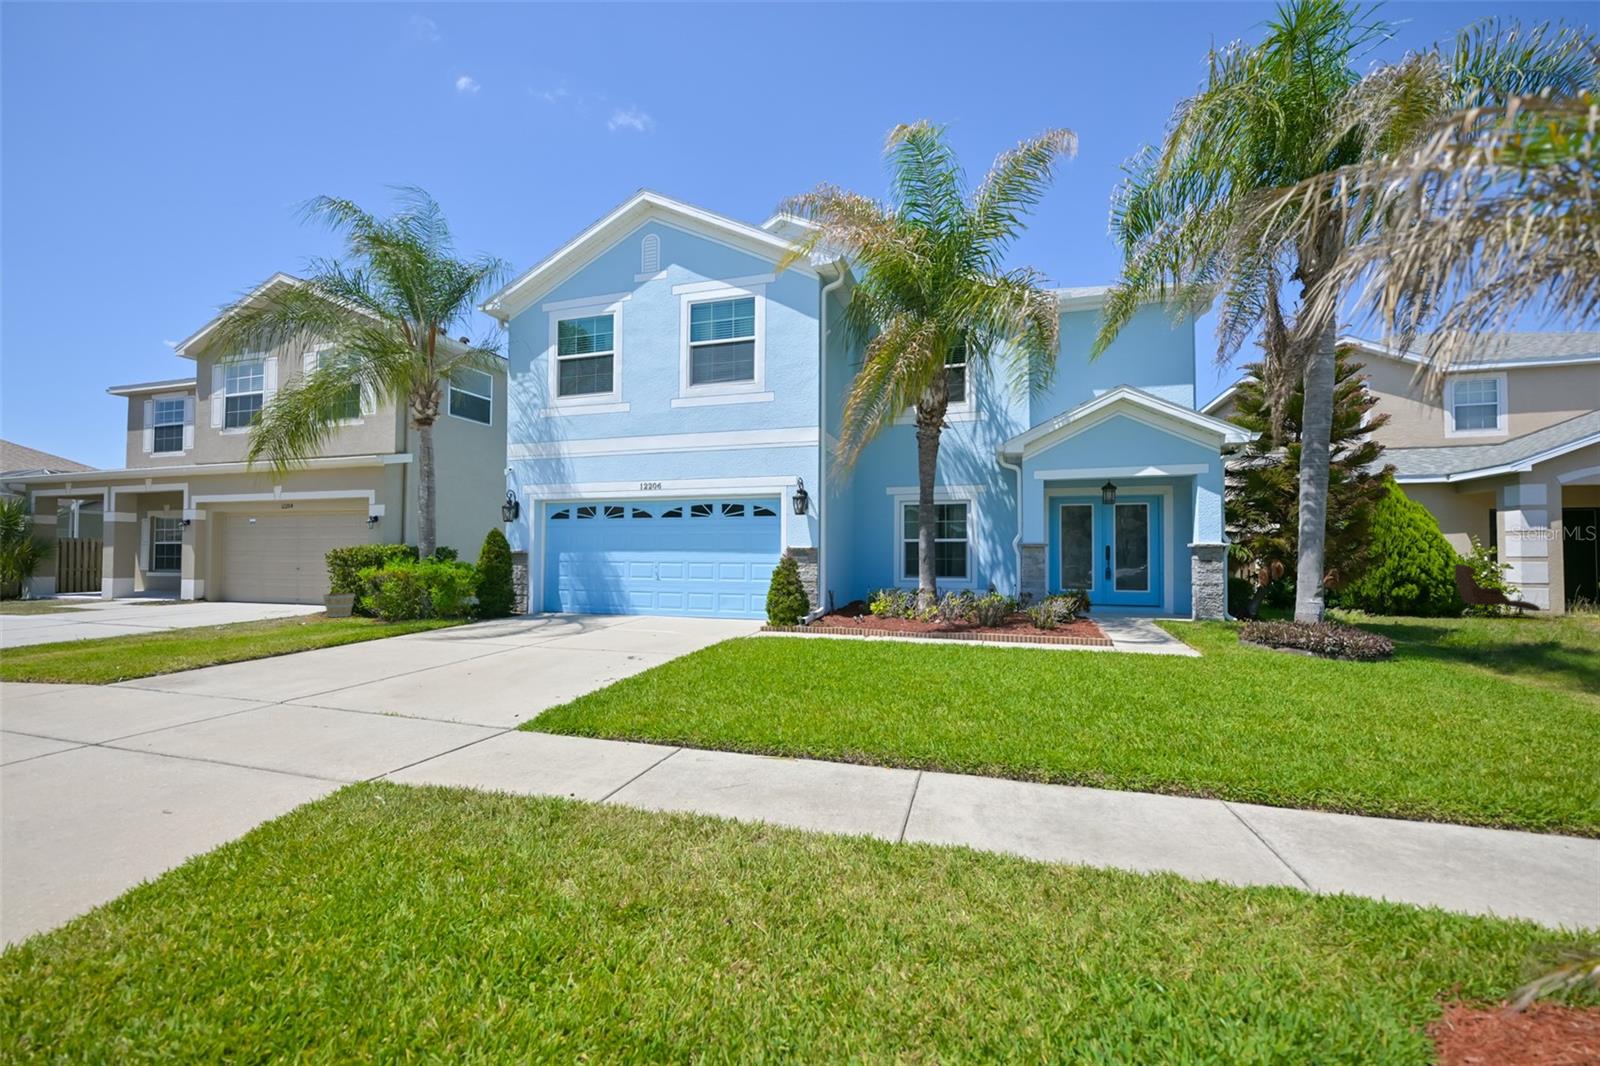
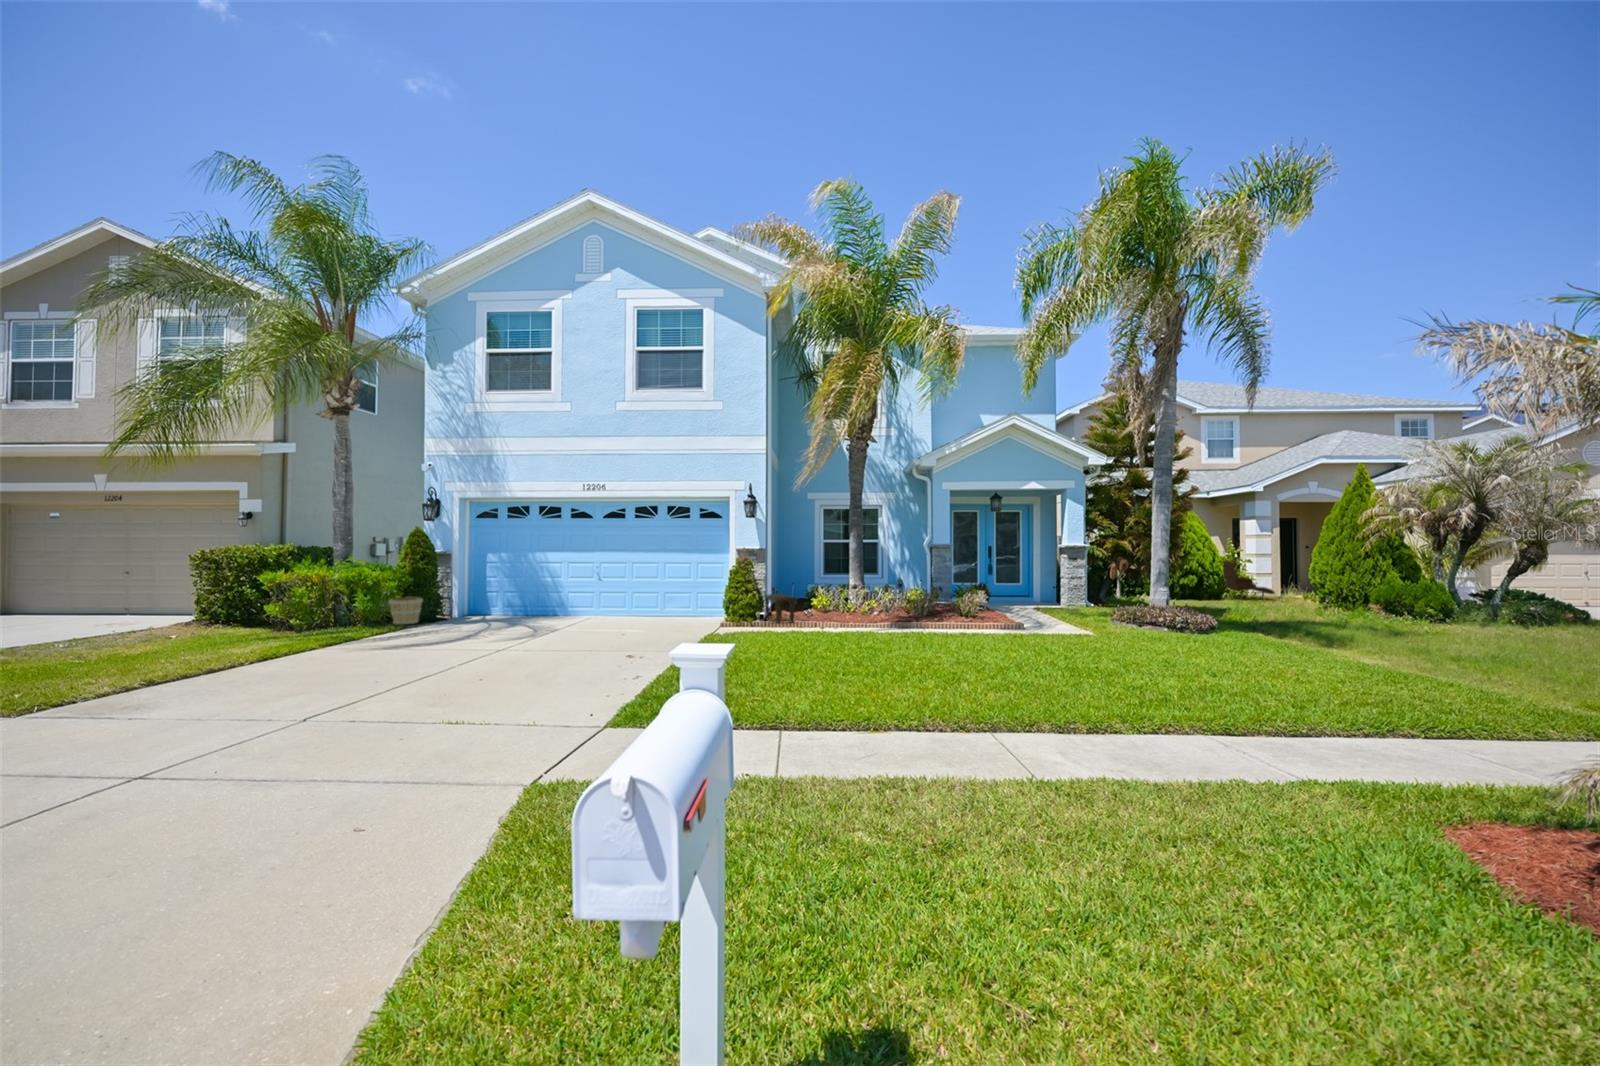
wooden bucket: present [323,593,355,617] -> present [389,597,423,625]
bench: none [817,597,842,629] -> present [765,594,795,623]

